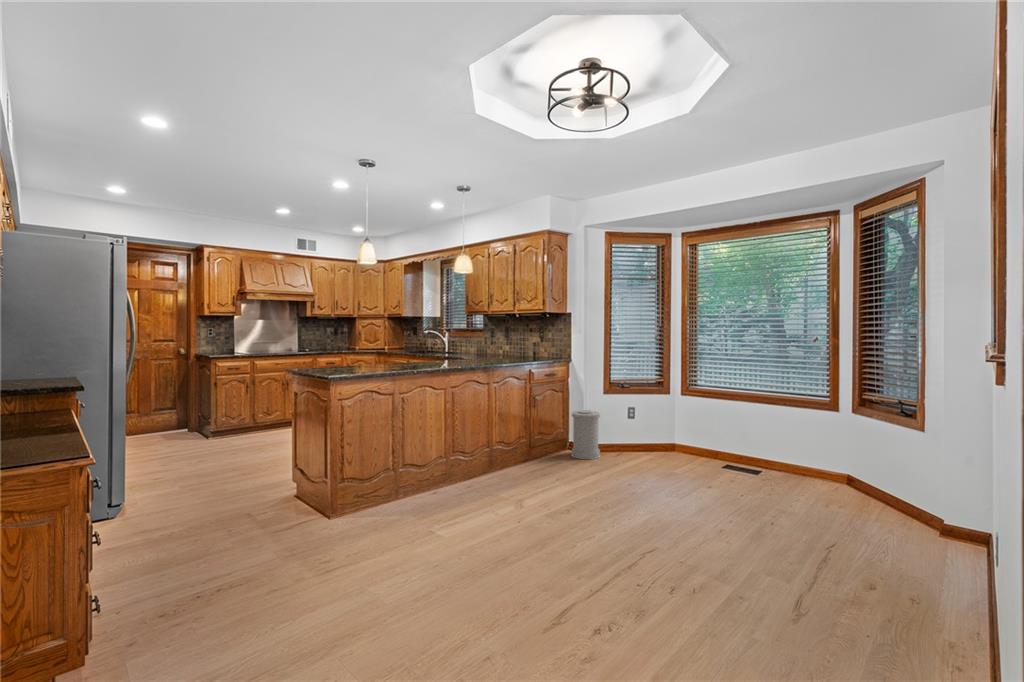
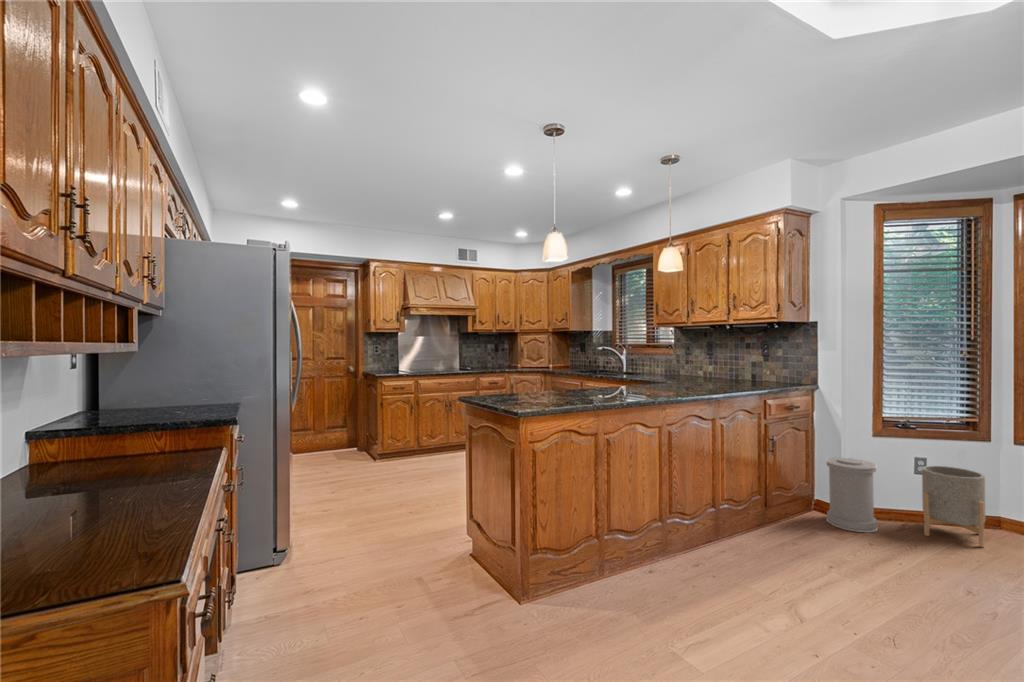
planter: none [626,412,660,461] -> present [922,466,985,547]

